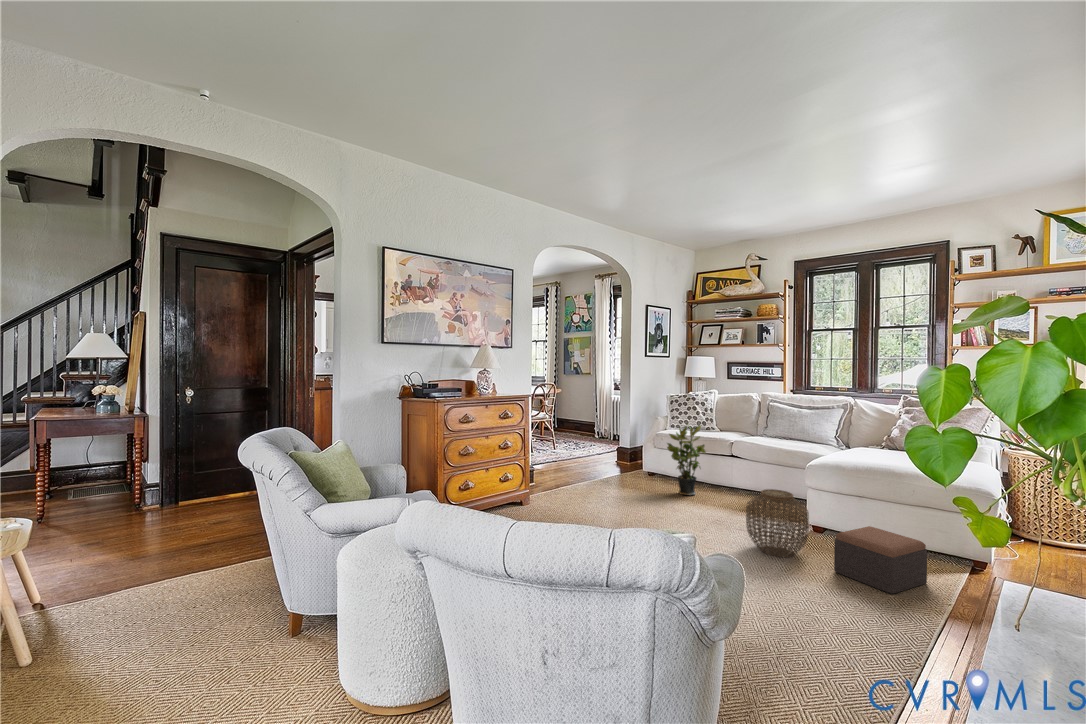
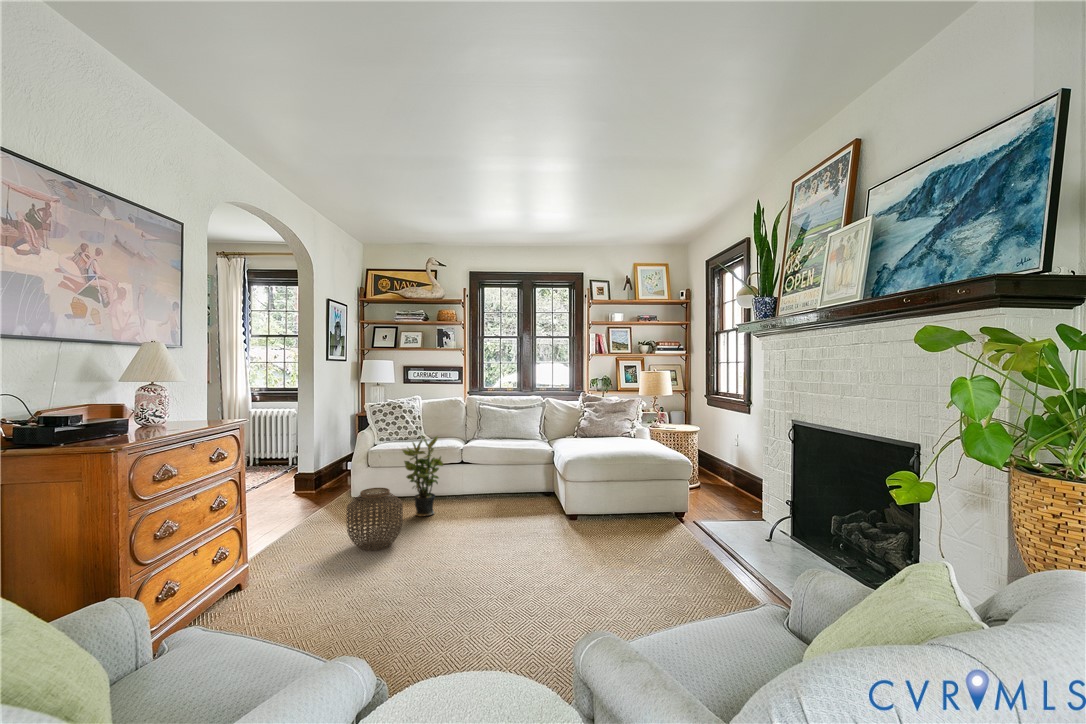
woven basket: present [746,489,809,557] -> present [346,488,403,551]
footstool: present [834,526,927,594] -> none [631,506,682,559]

